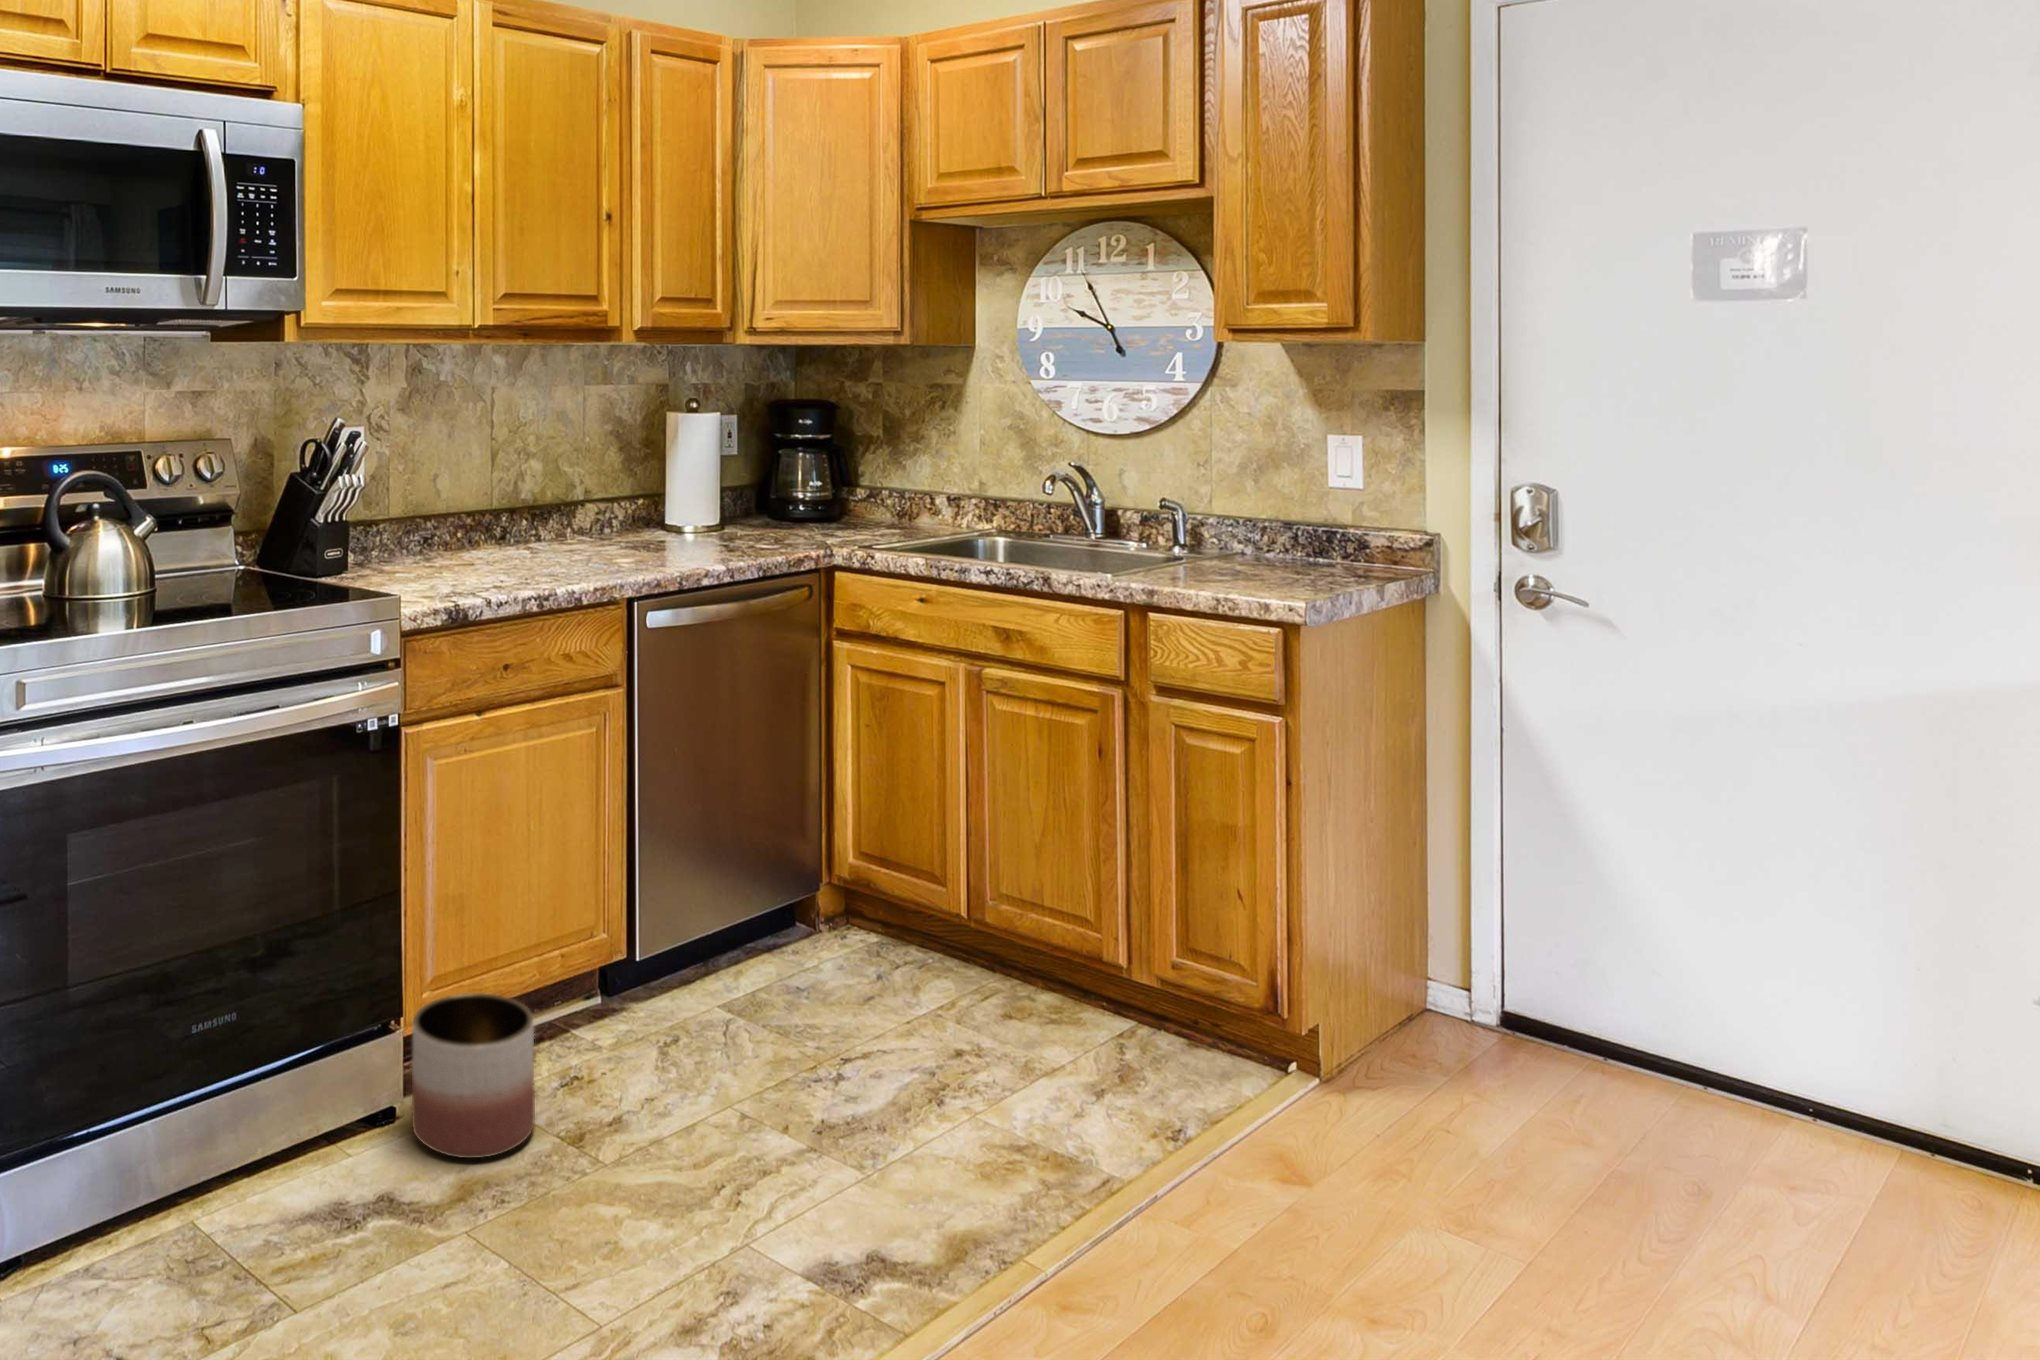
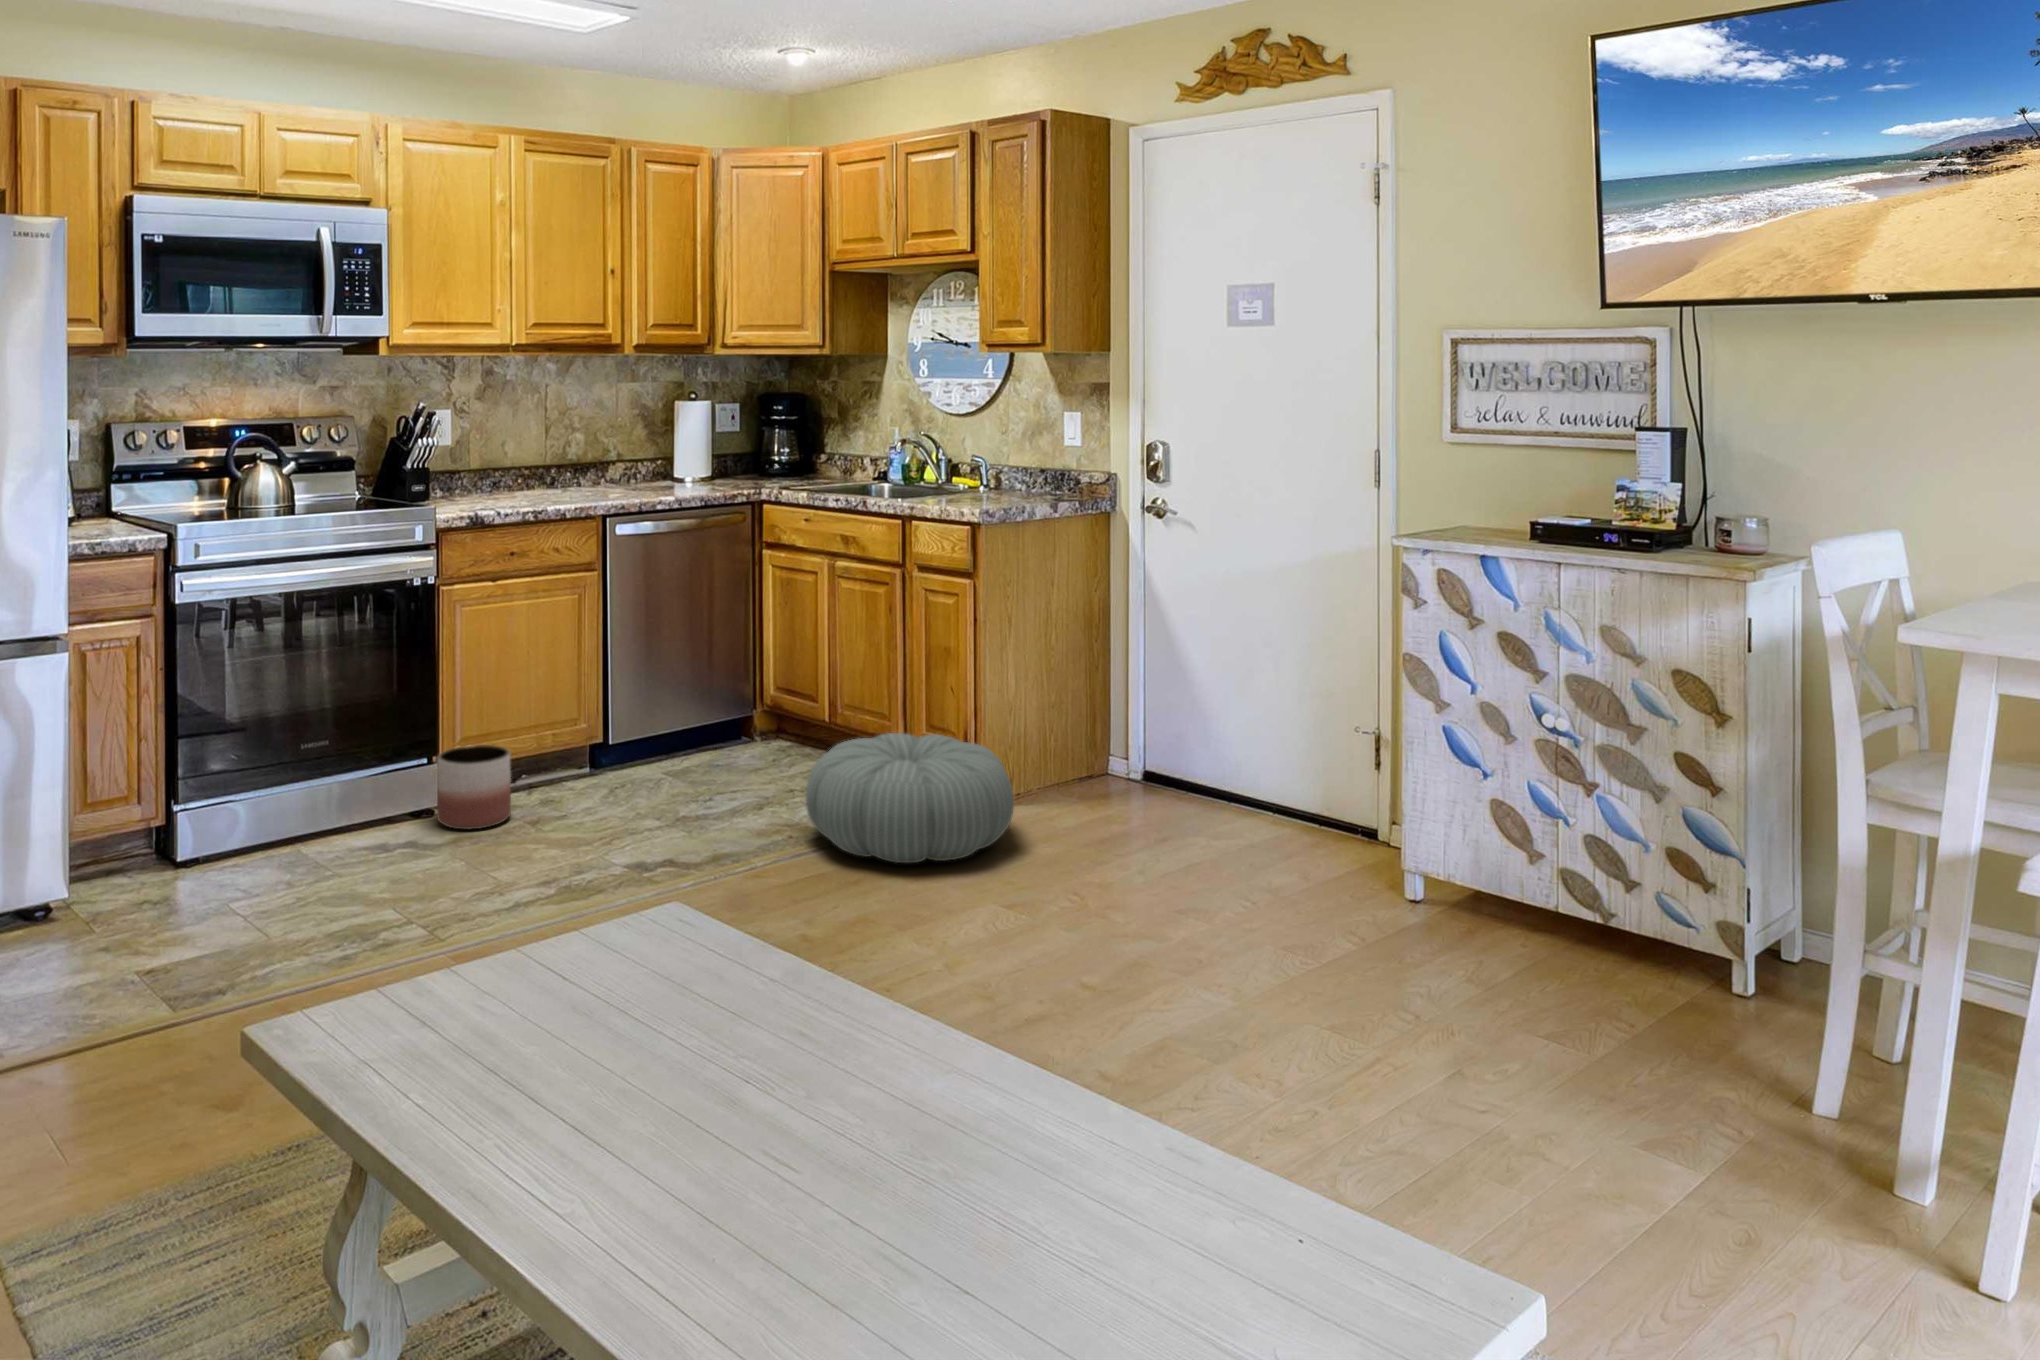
pouf: none [1067,979,1466,1262] -> present [806,733,1014,863]

